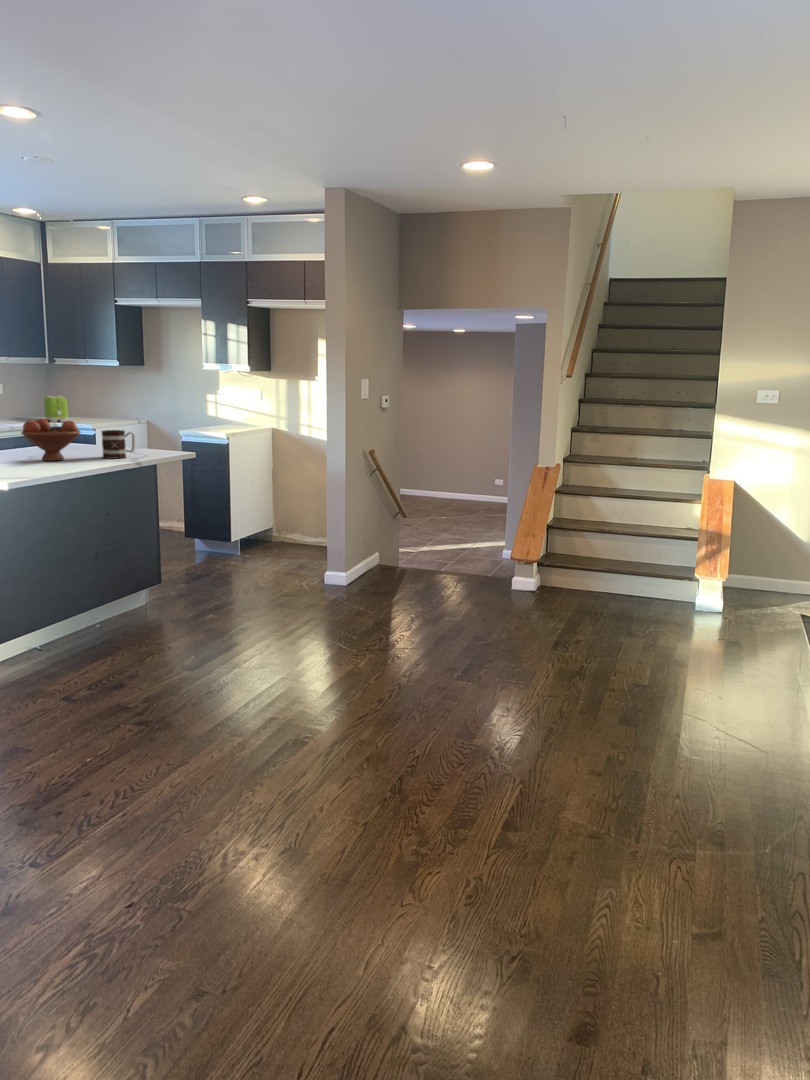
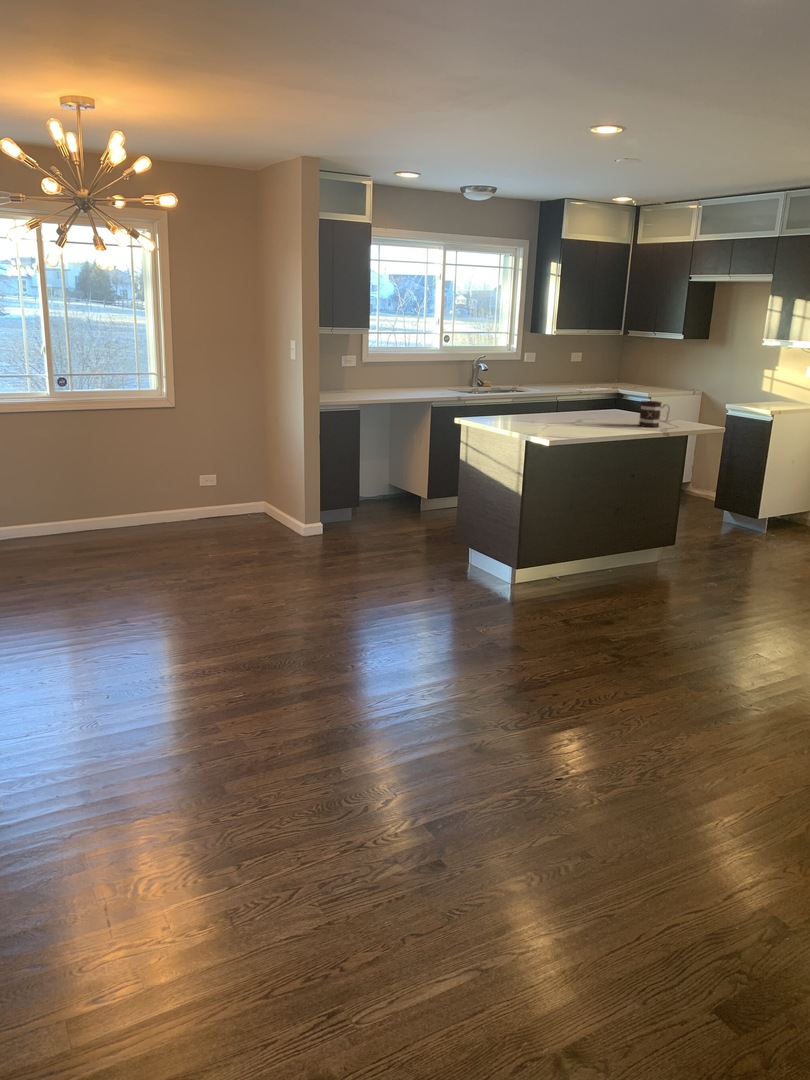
toaster: present [44,396,68,422] -> none [612,364,632,388]
fruit bowl: present [21,418,81,461] -> none [574,387,622,424]

